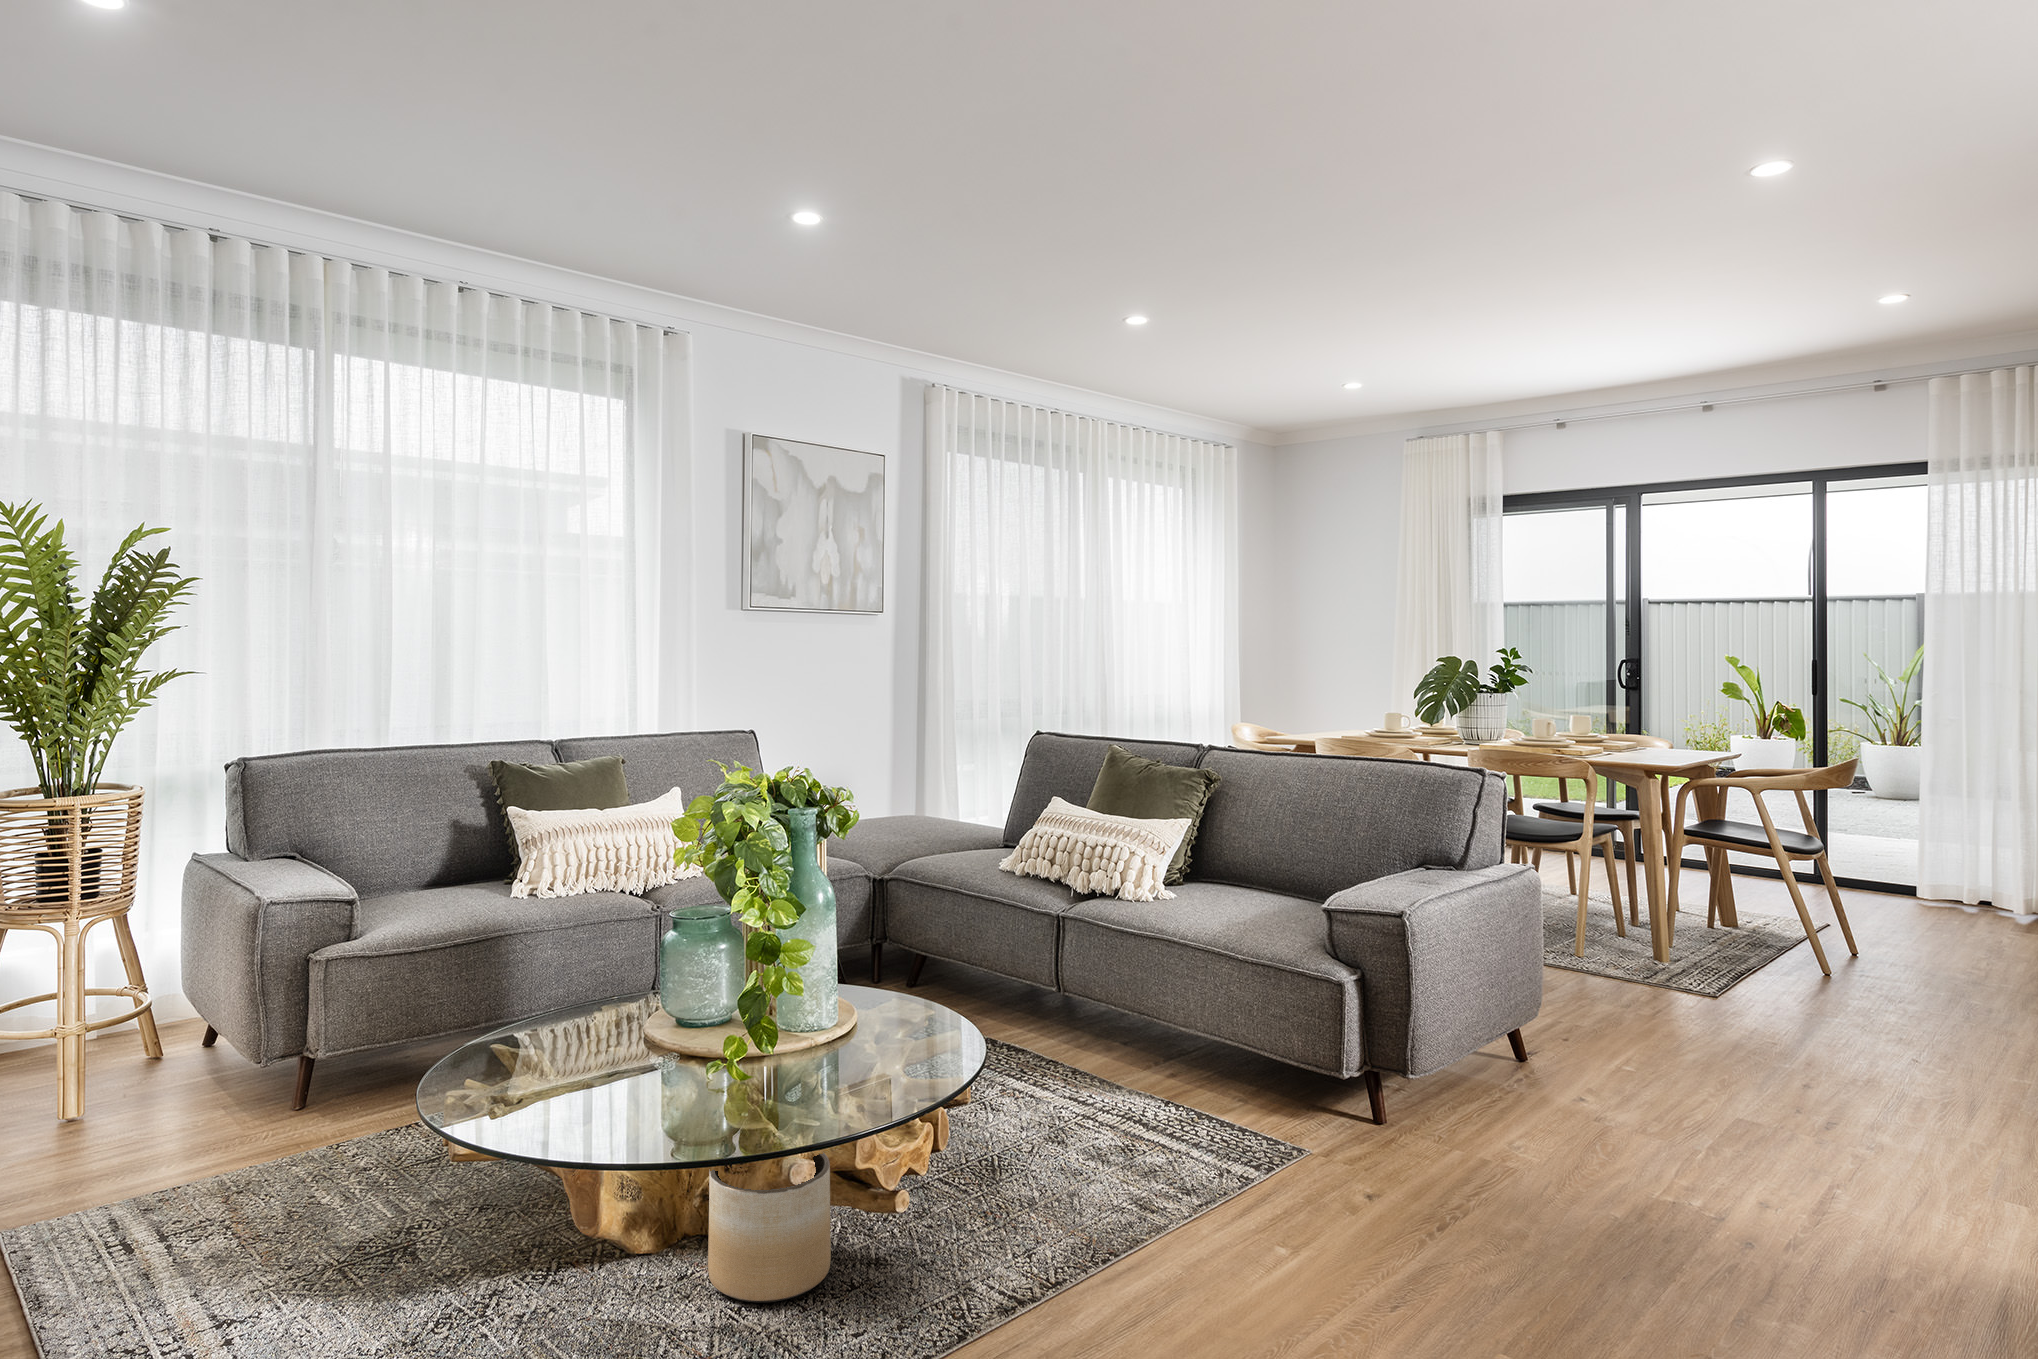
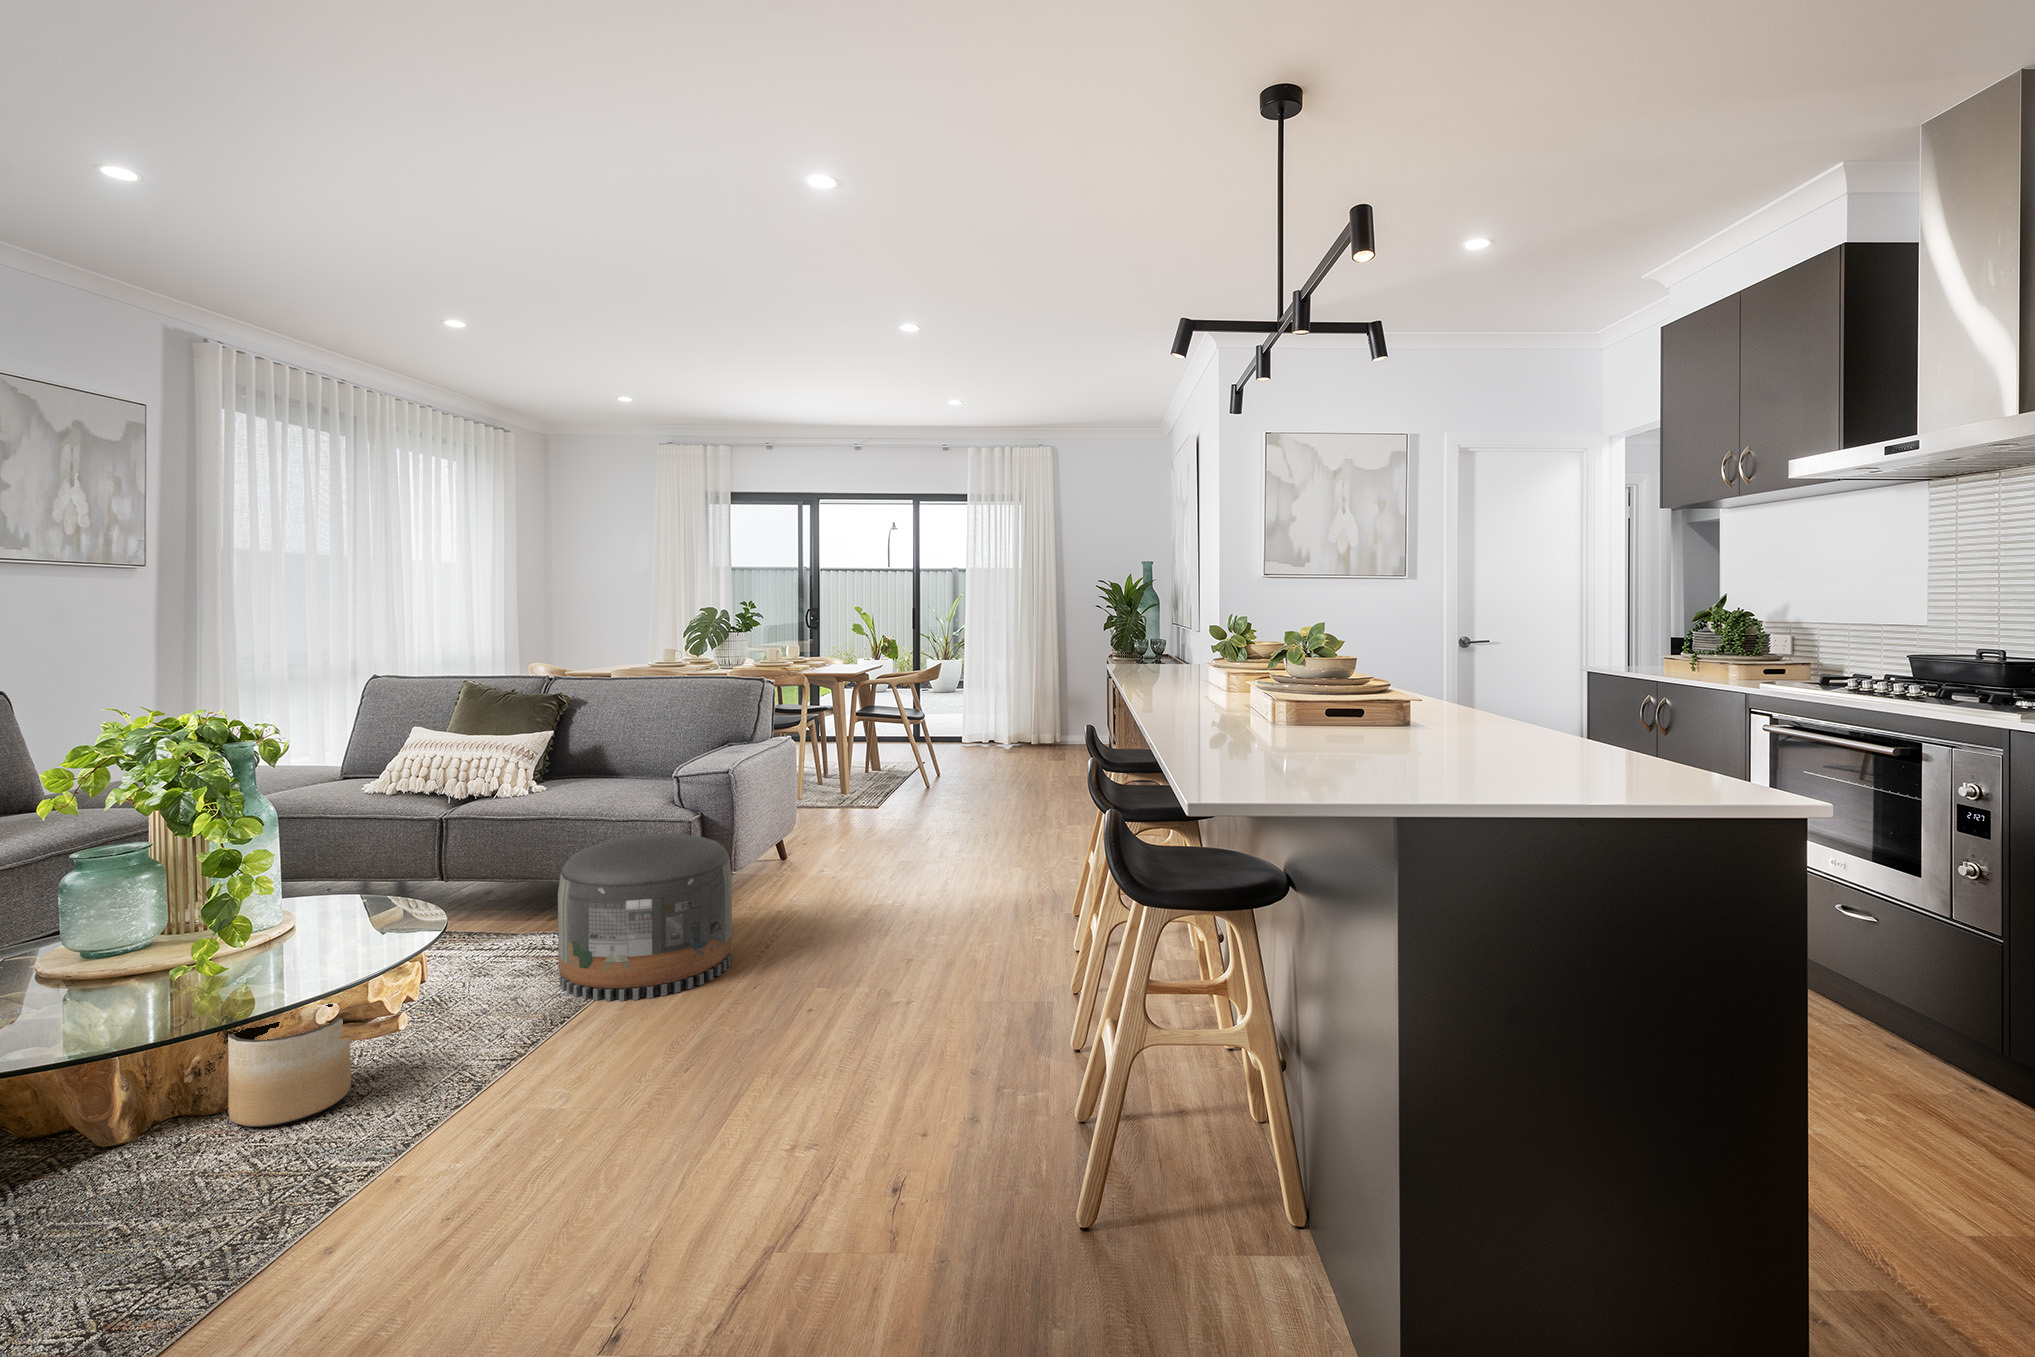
pouf: none [1121,993,1375,1272] -> present [558,834,732,1001]

